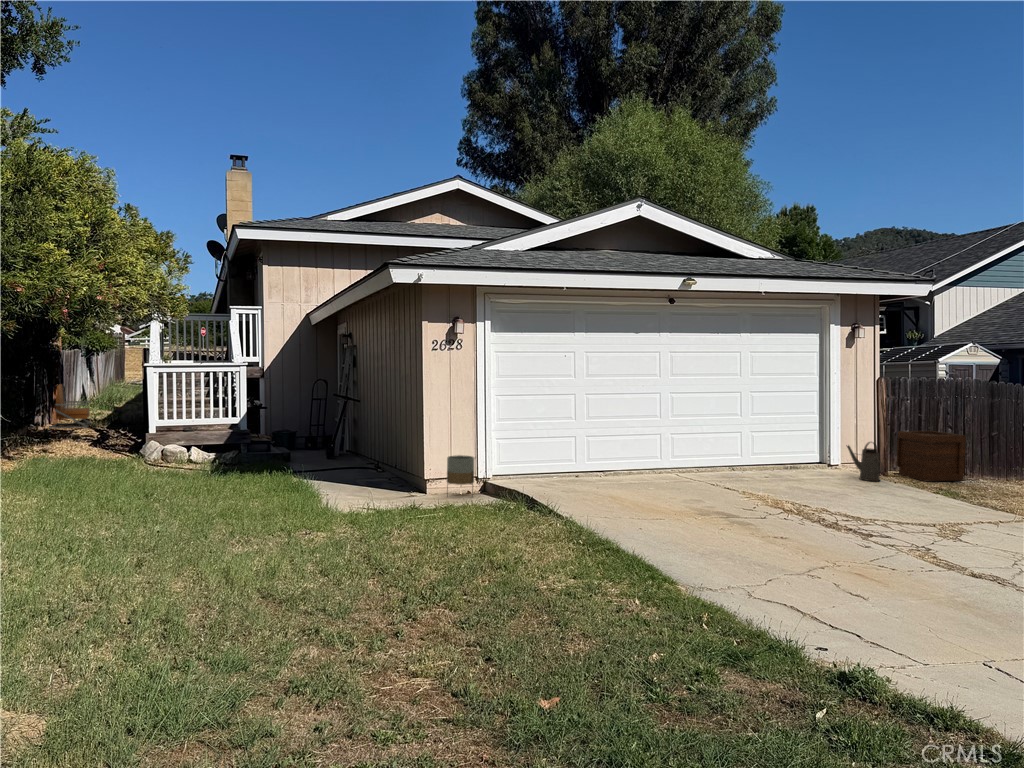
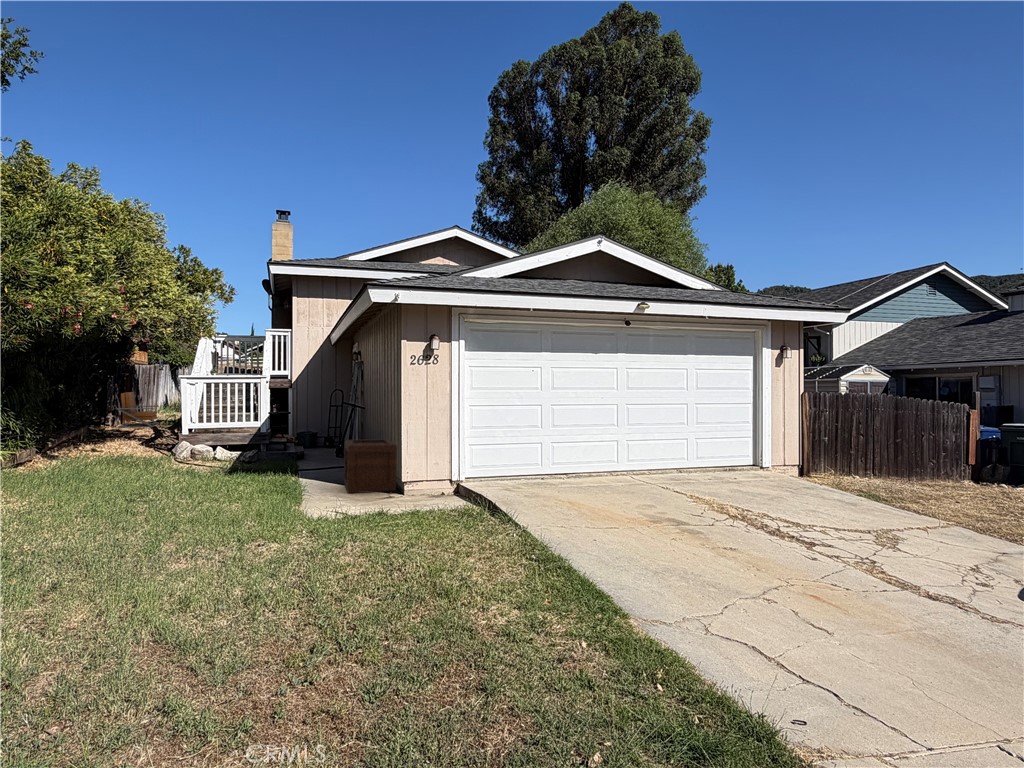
wooden crate: present [894,431,966,482] -> present [344,439,397,493]
watering can: present [846,442,883,481] -> none [776,449,810,483]
planter: present [447,455,475,485] -> none [421,460,446,499]

